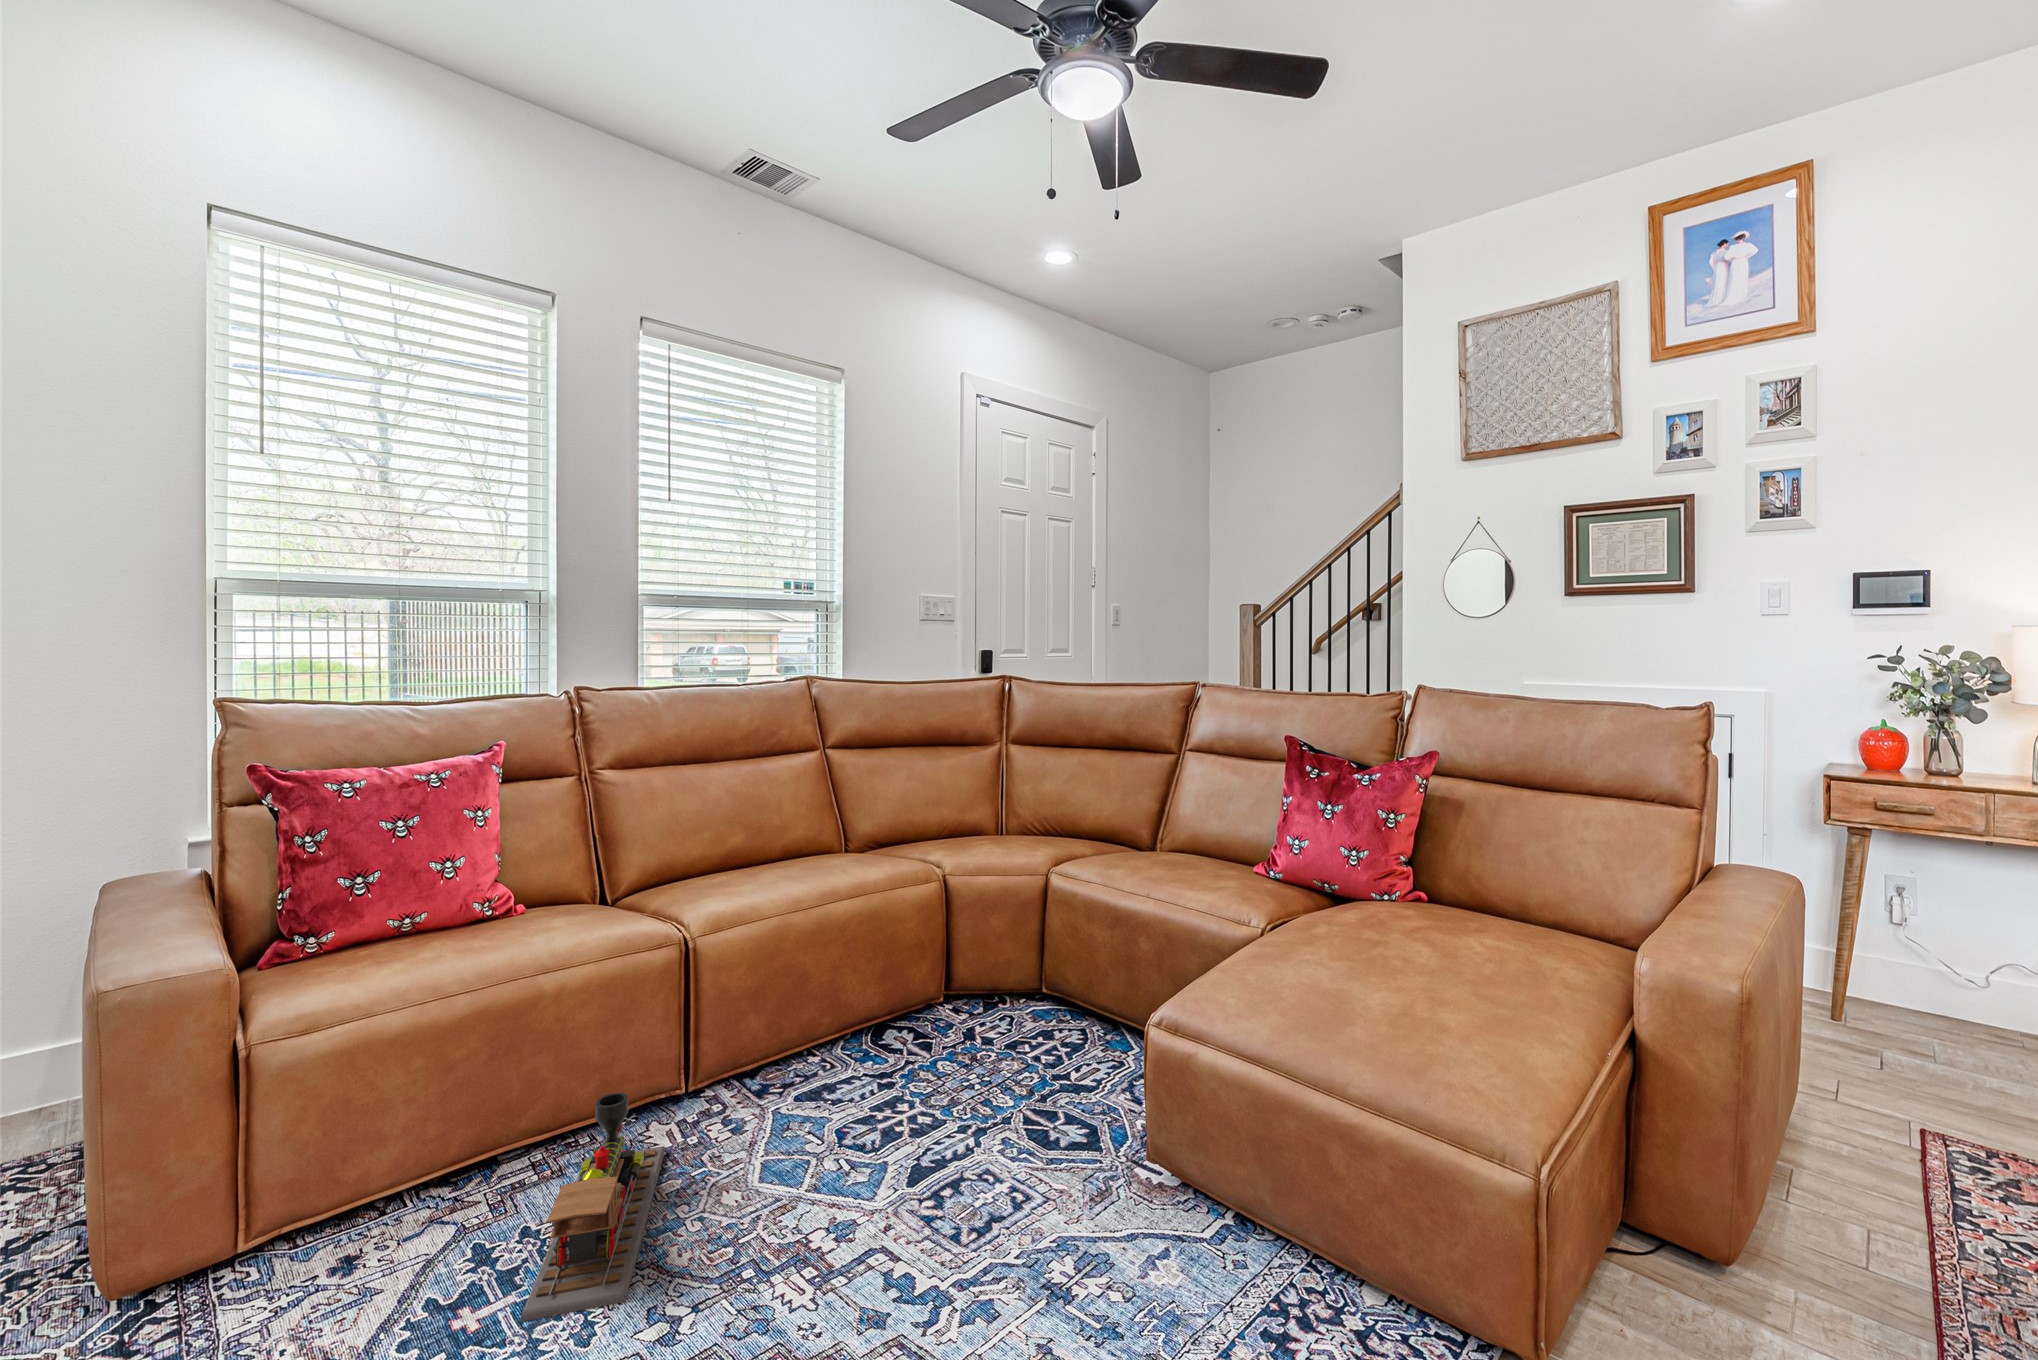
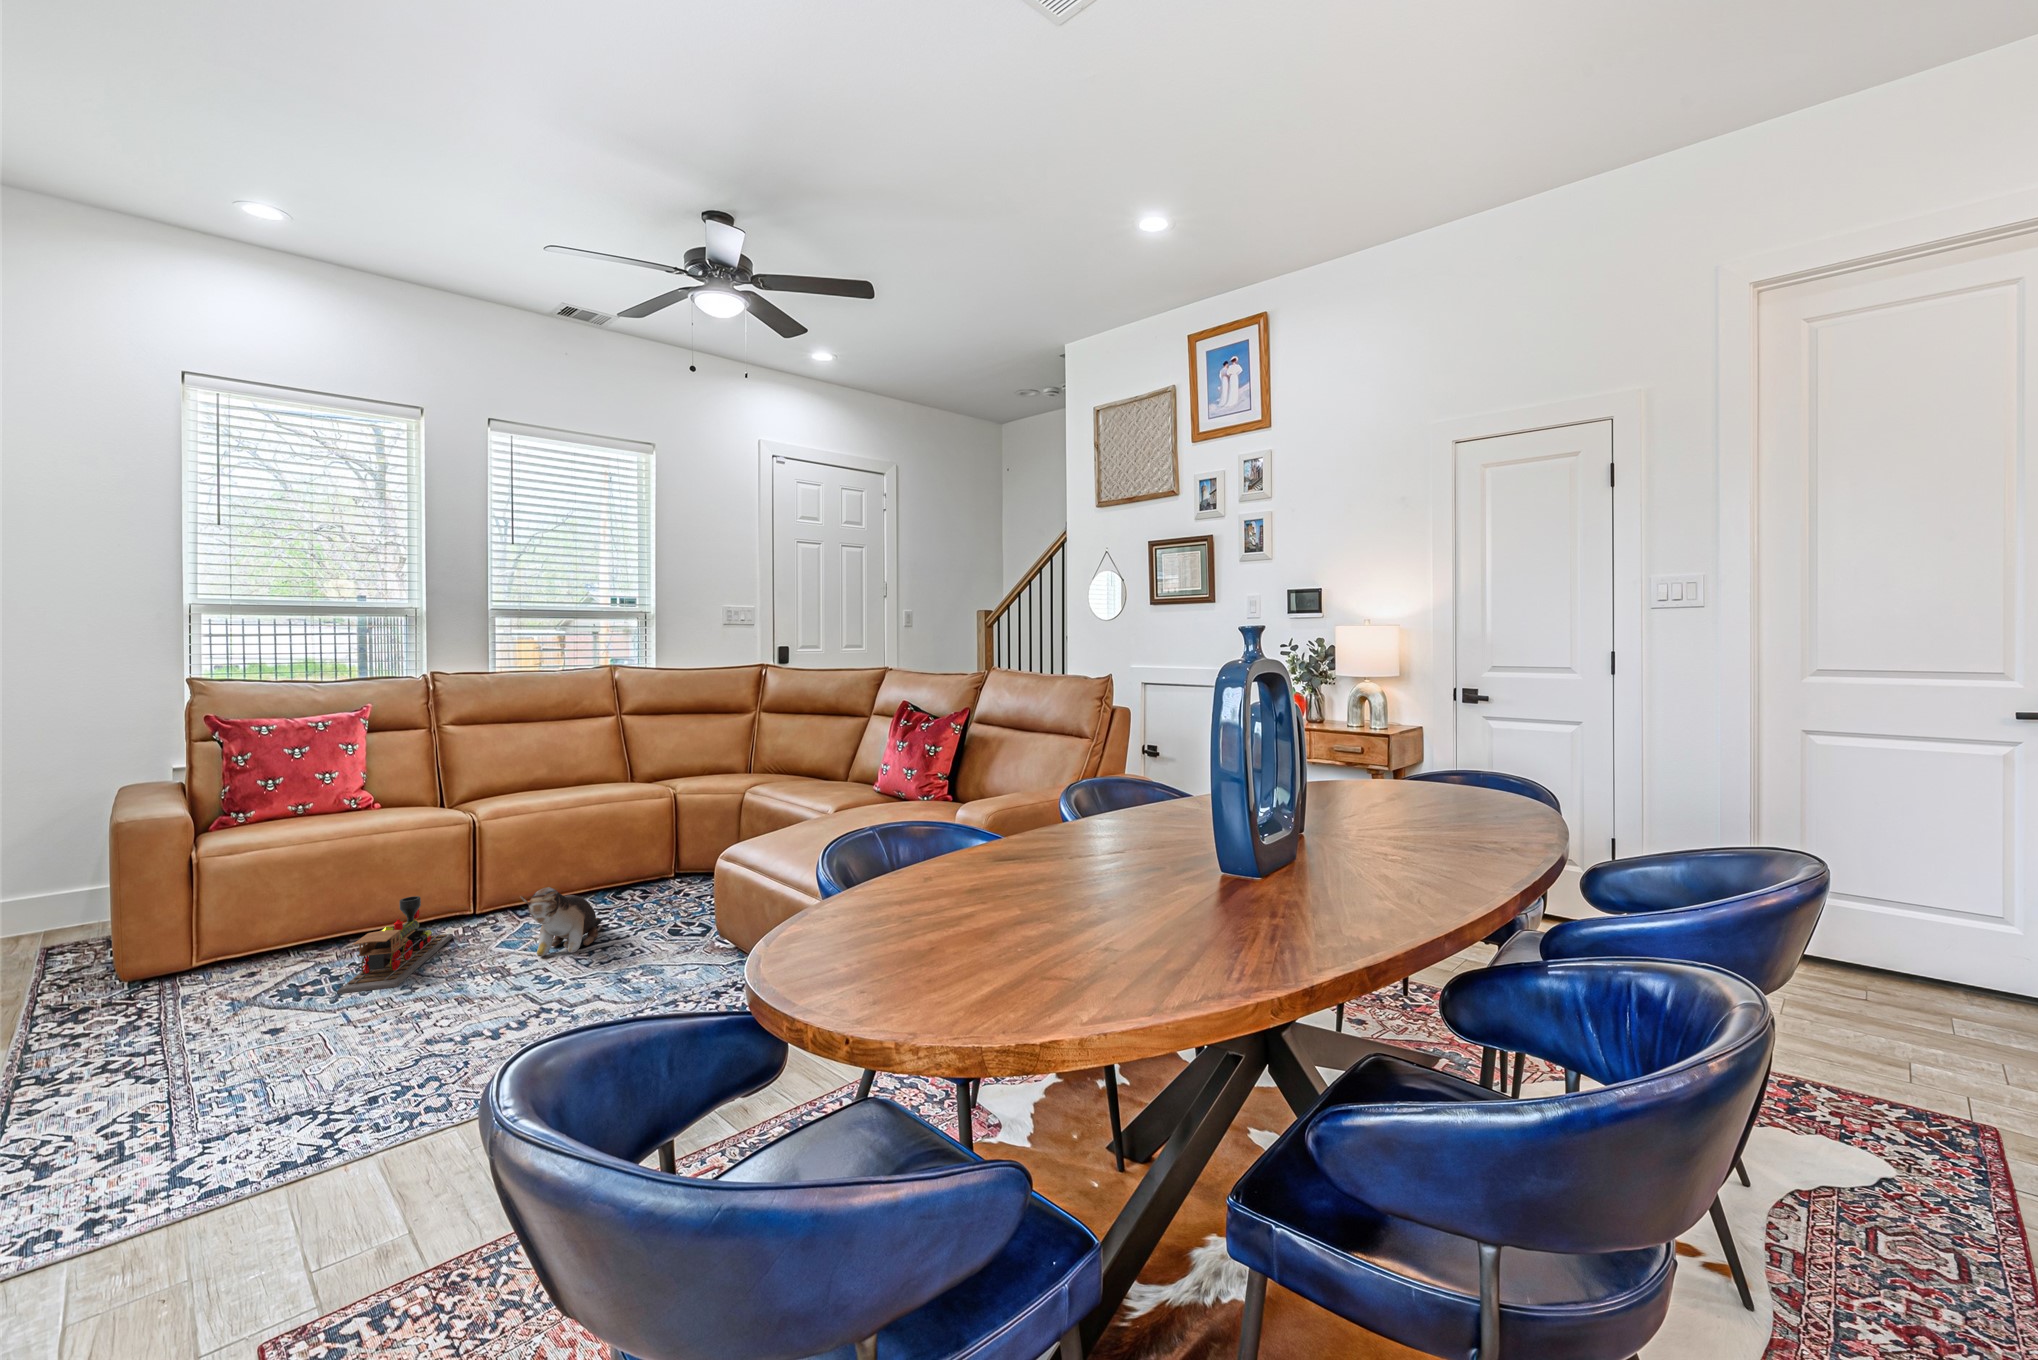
plush toy: none [831,1088,922,1213] -> present [520,887,601,956]

